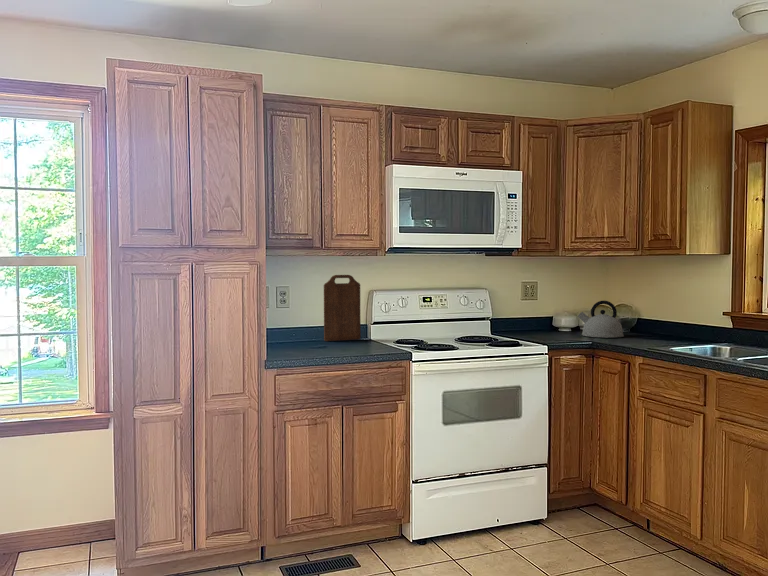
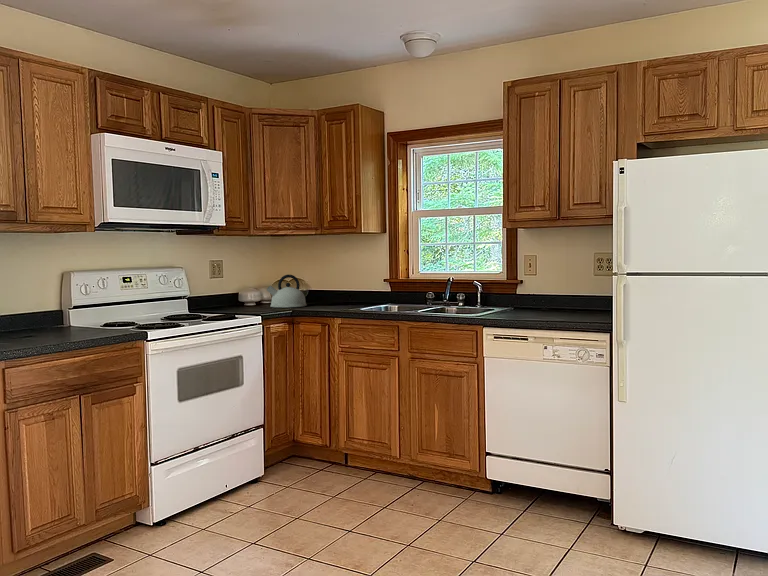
cutting board: present [324,275,361,341] -> none [12,254,58,331]

